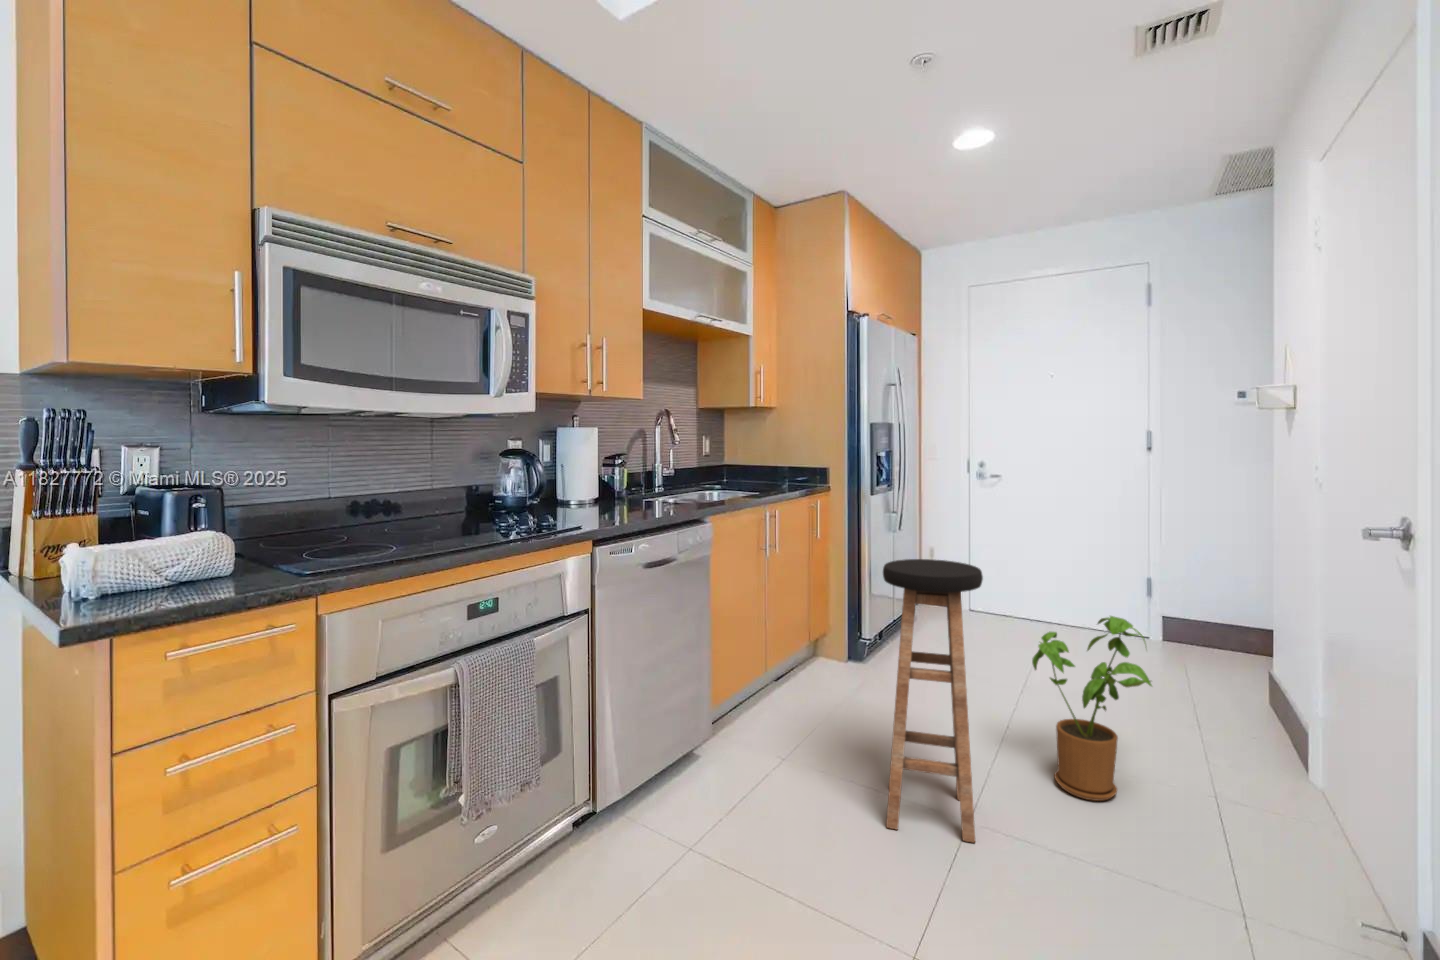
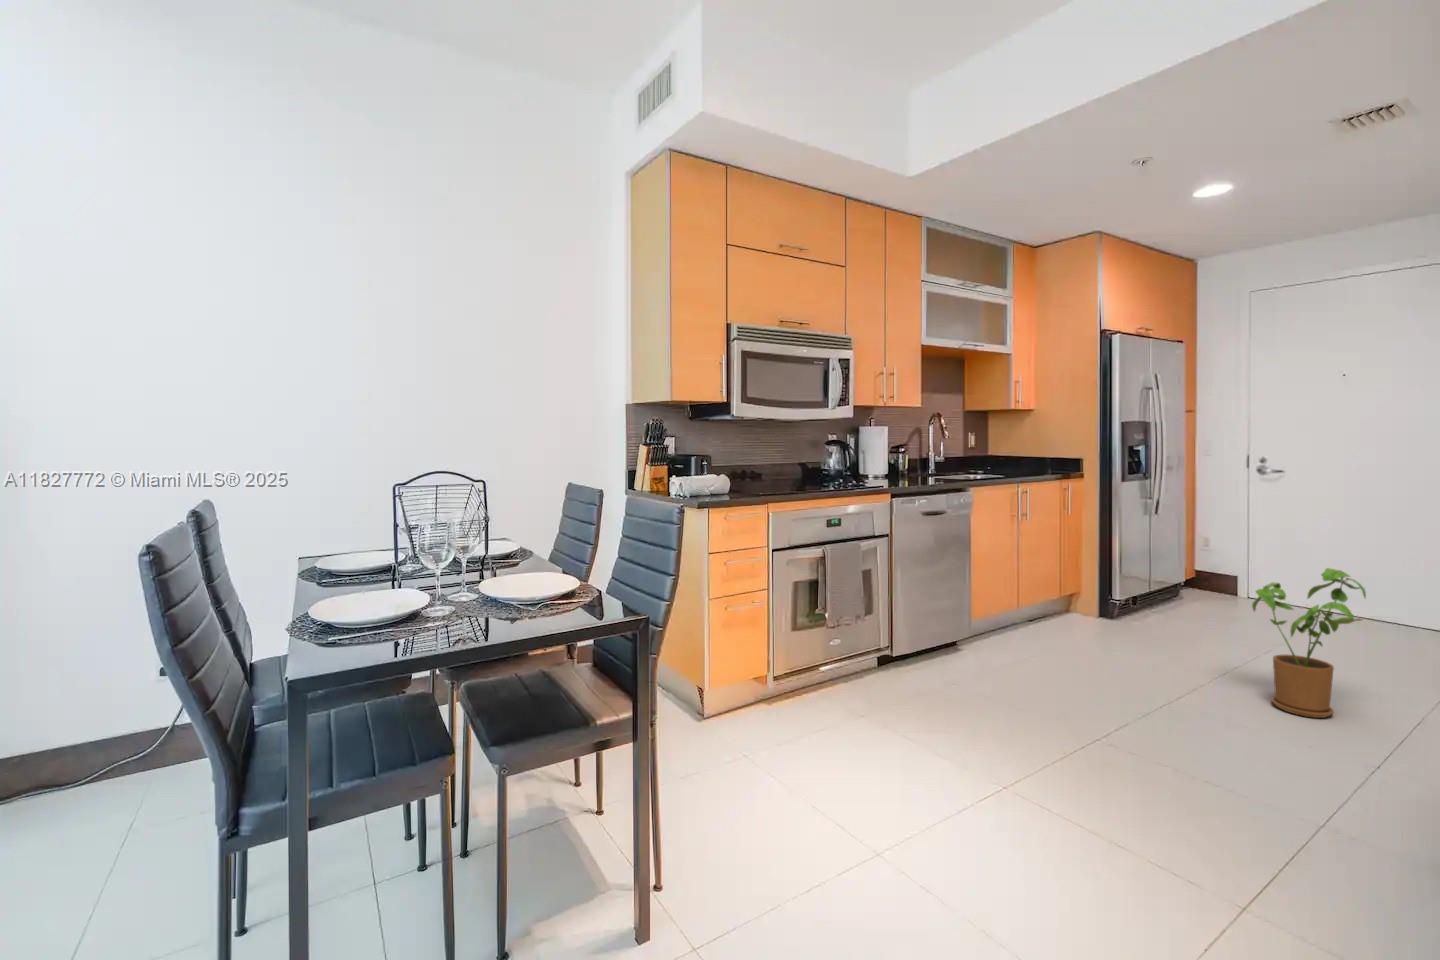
bar stool: present [883,559,983,843] -> none [1100,516,1185,717]

